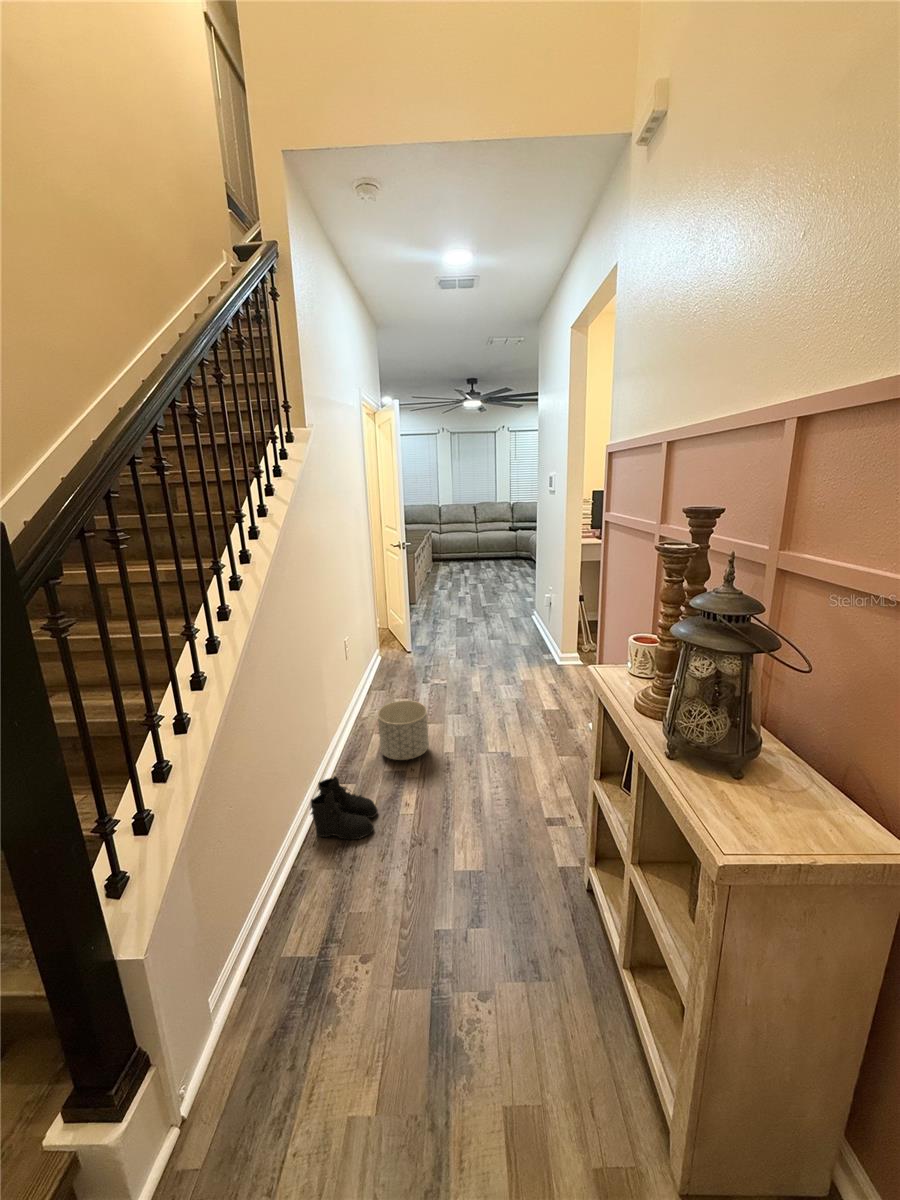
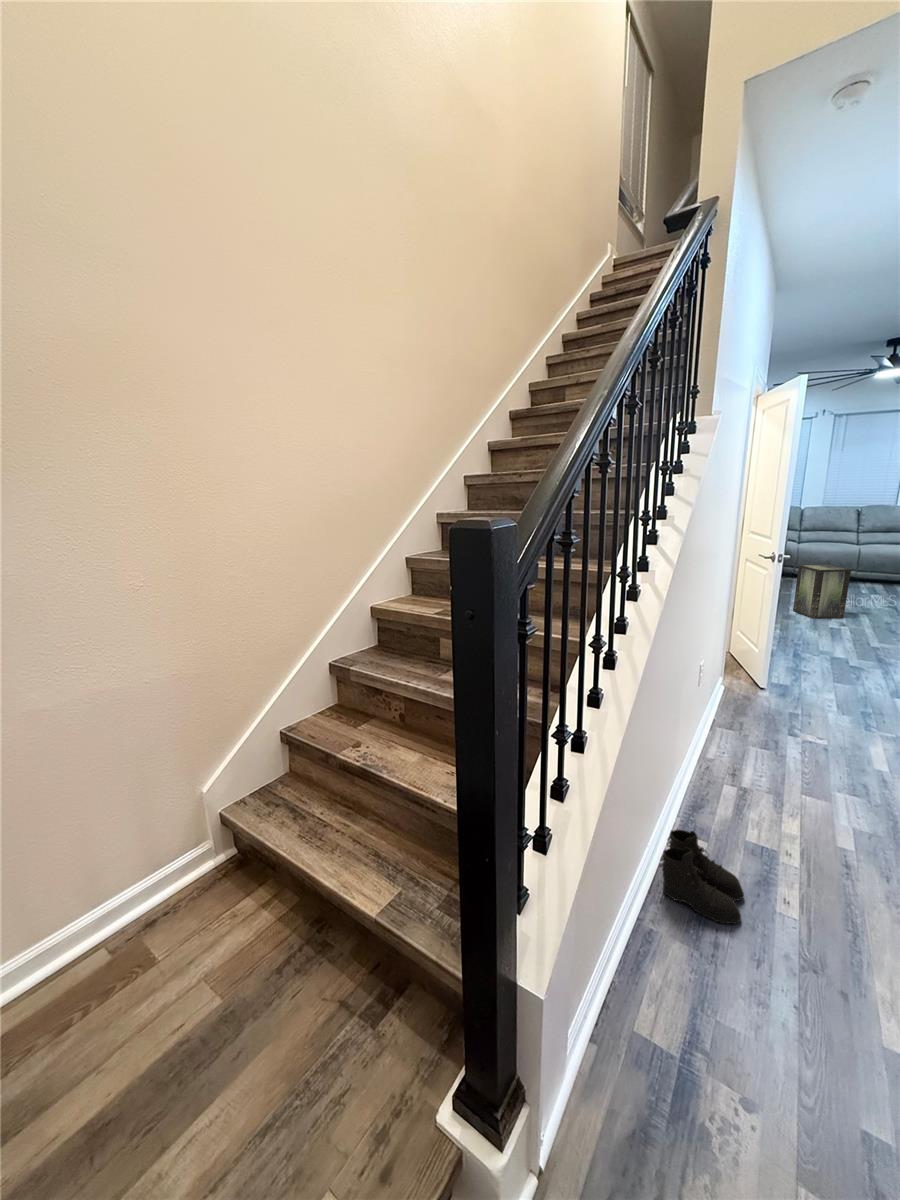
storage box: none [435,549,468,592] -> present [793,564,851,619]
planter: present [378,701,429,760] -> none [740,757,821,839]

